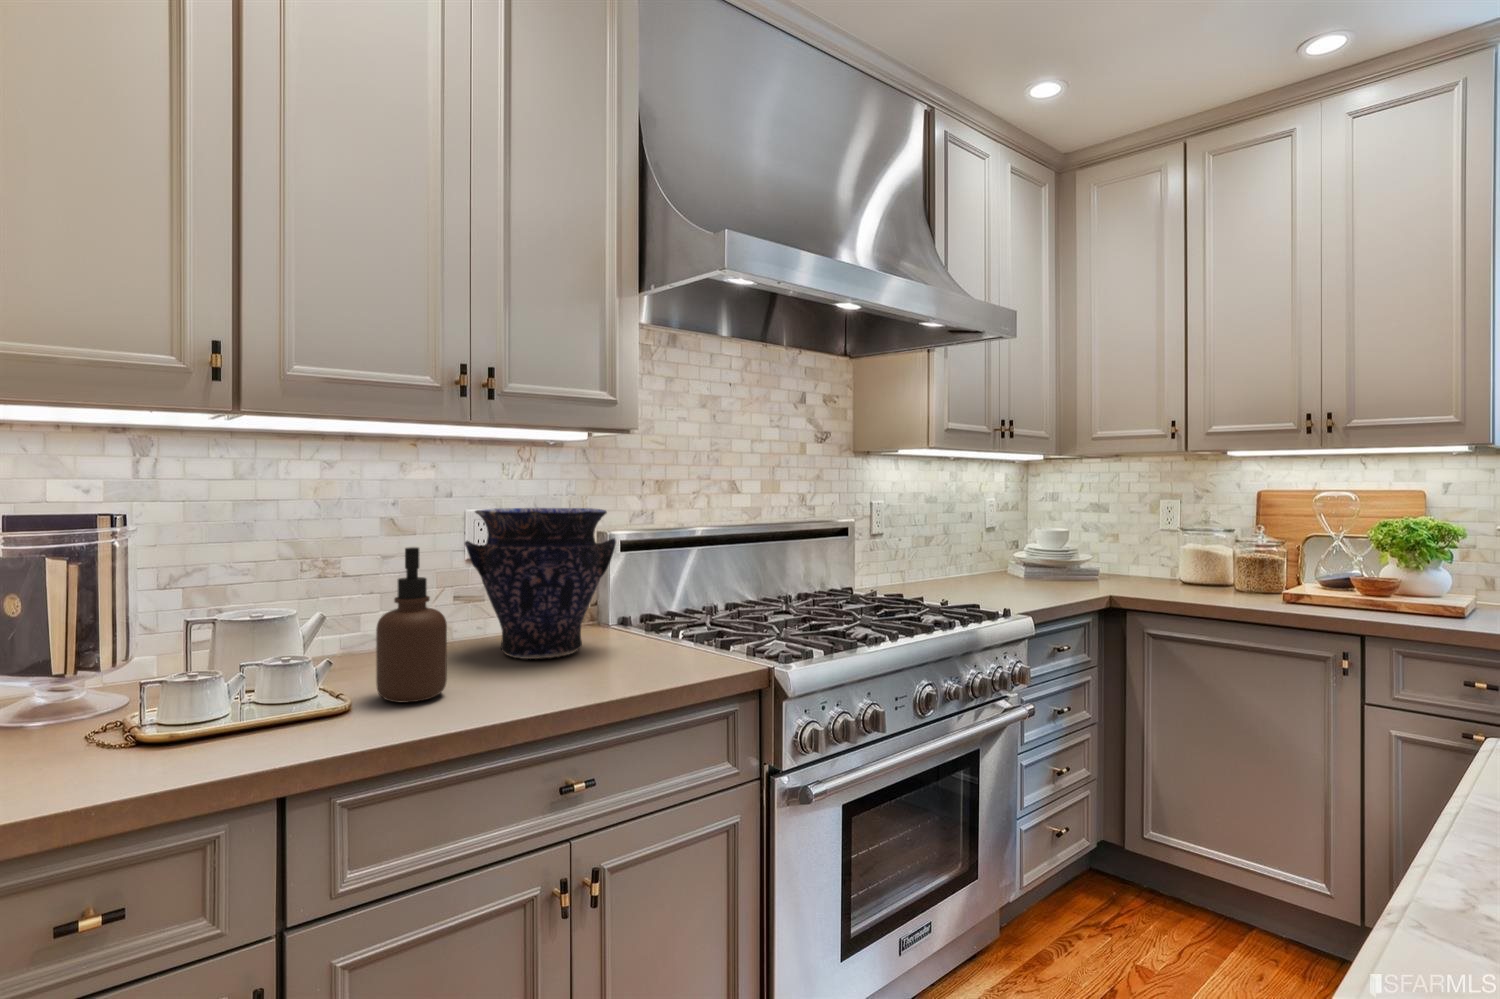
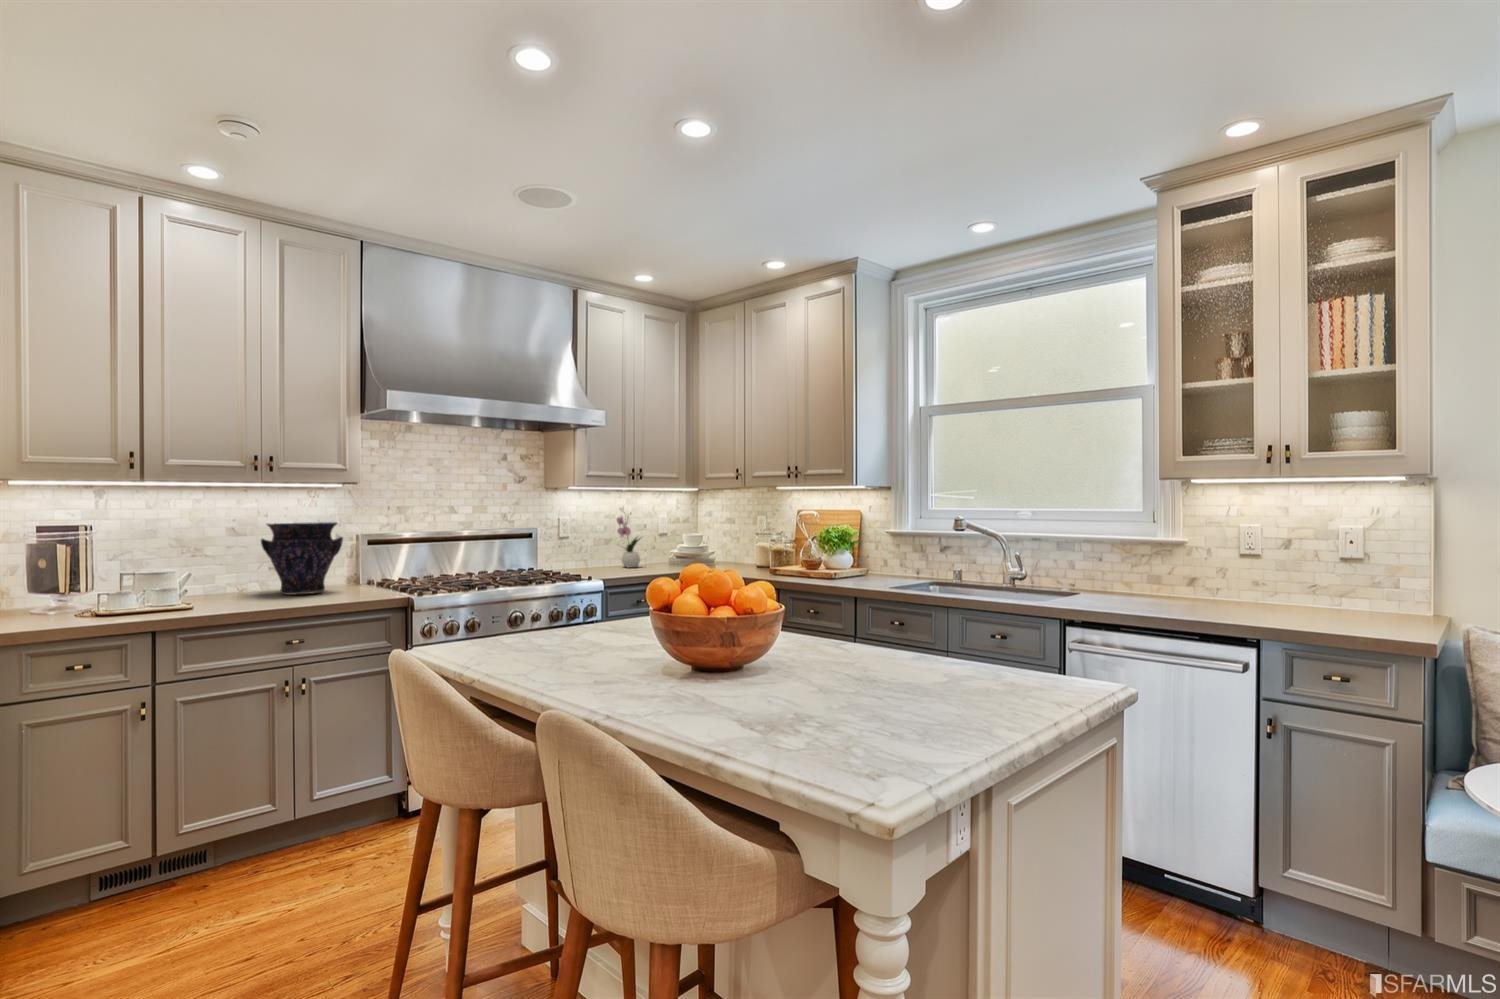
flower arrangement: none [962,486,1008,586] -> present [617,509,640,568]
soap dispenser: present [376,547,447,702] -> none [205,539,239,606]

